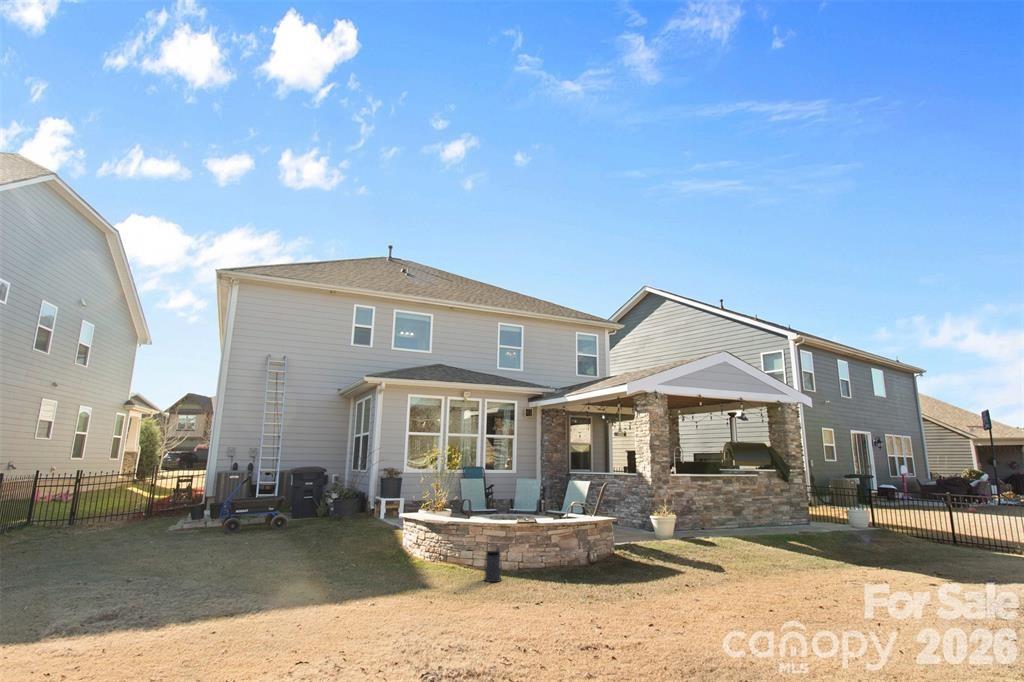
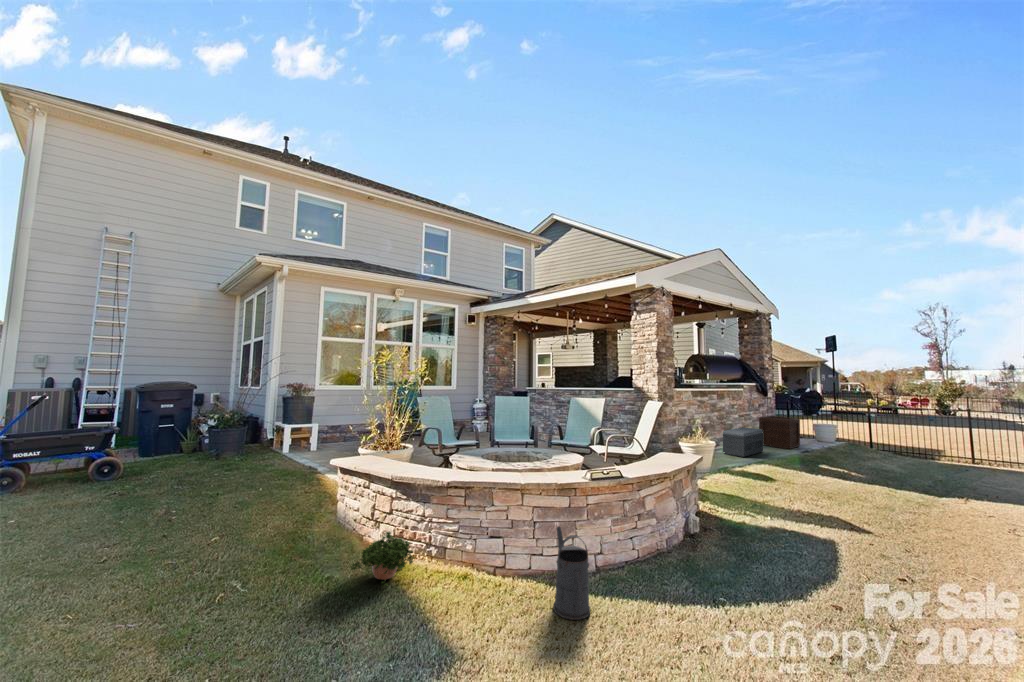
wooden crate: none [800,504,844,536] -> present [759,416,800,449]
storage bench: none [740,513,787,539] -> present [723,427,763,457]
potted plant: none [399,545,430,568] -> present [351,532,414,586]

